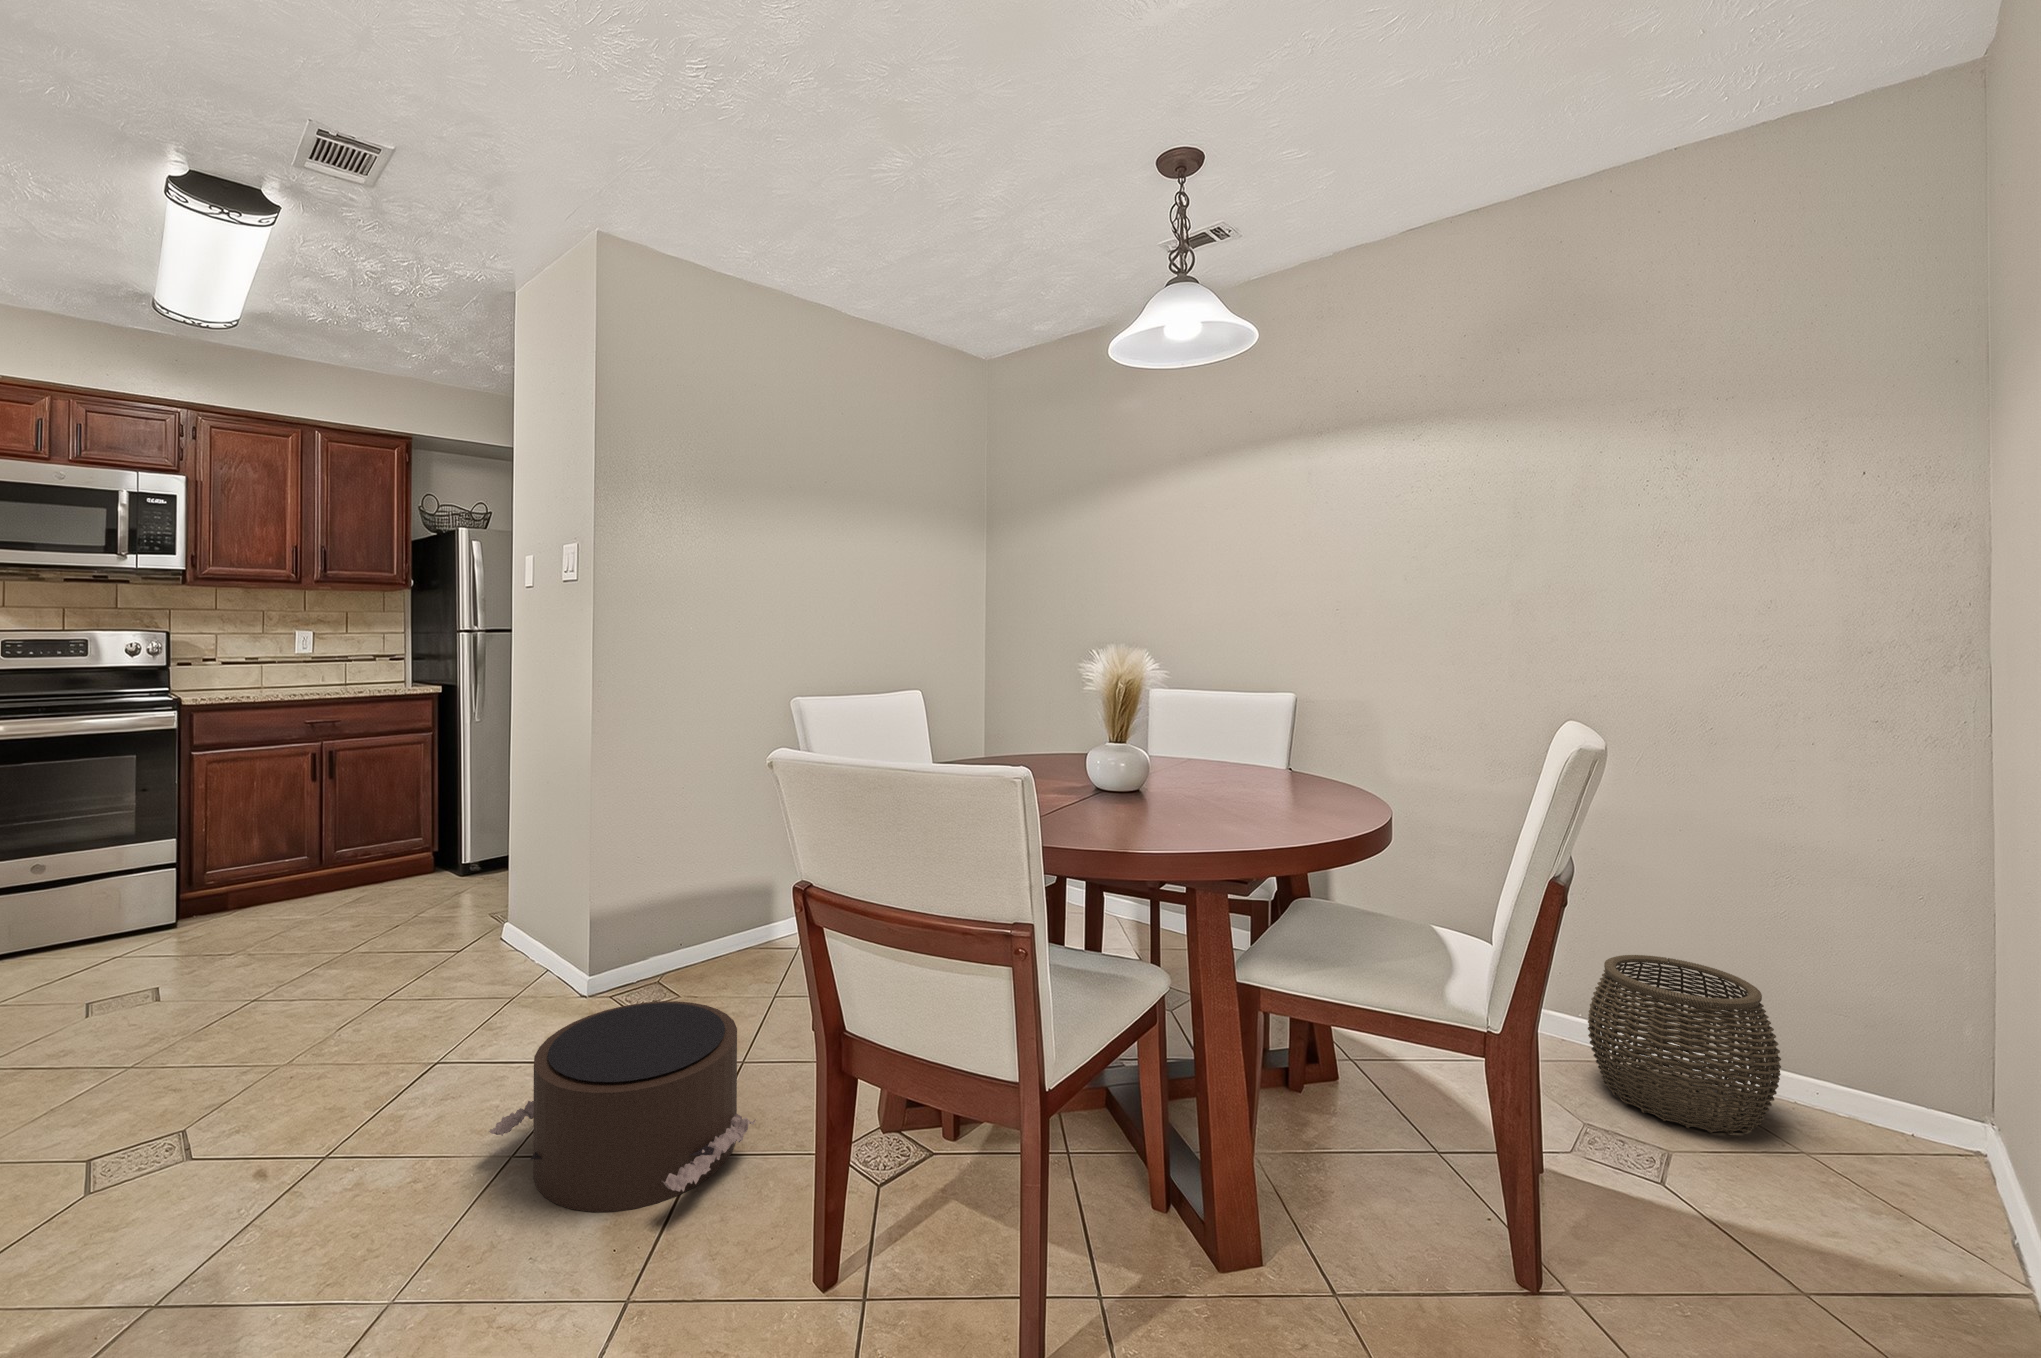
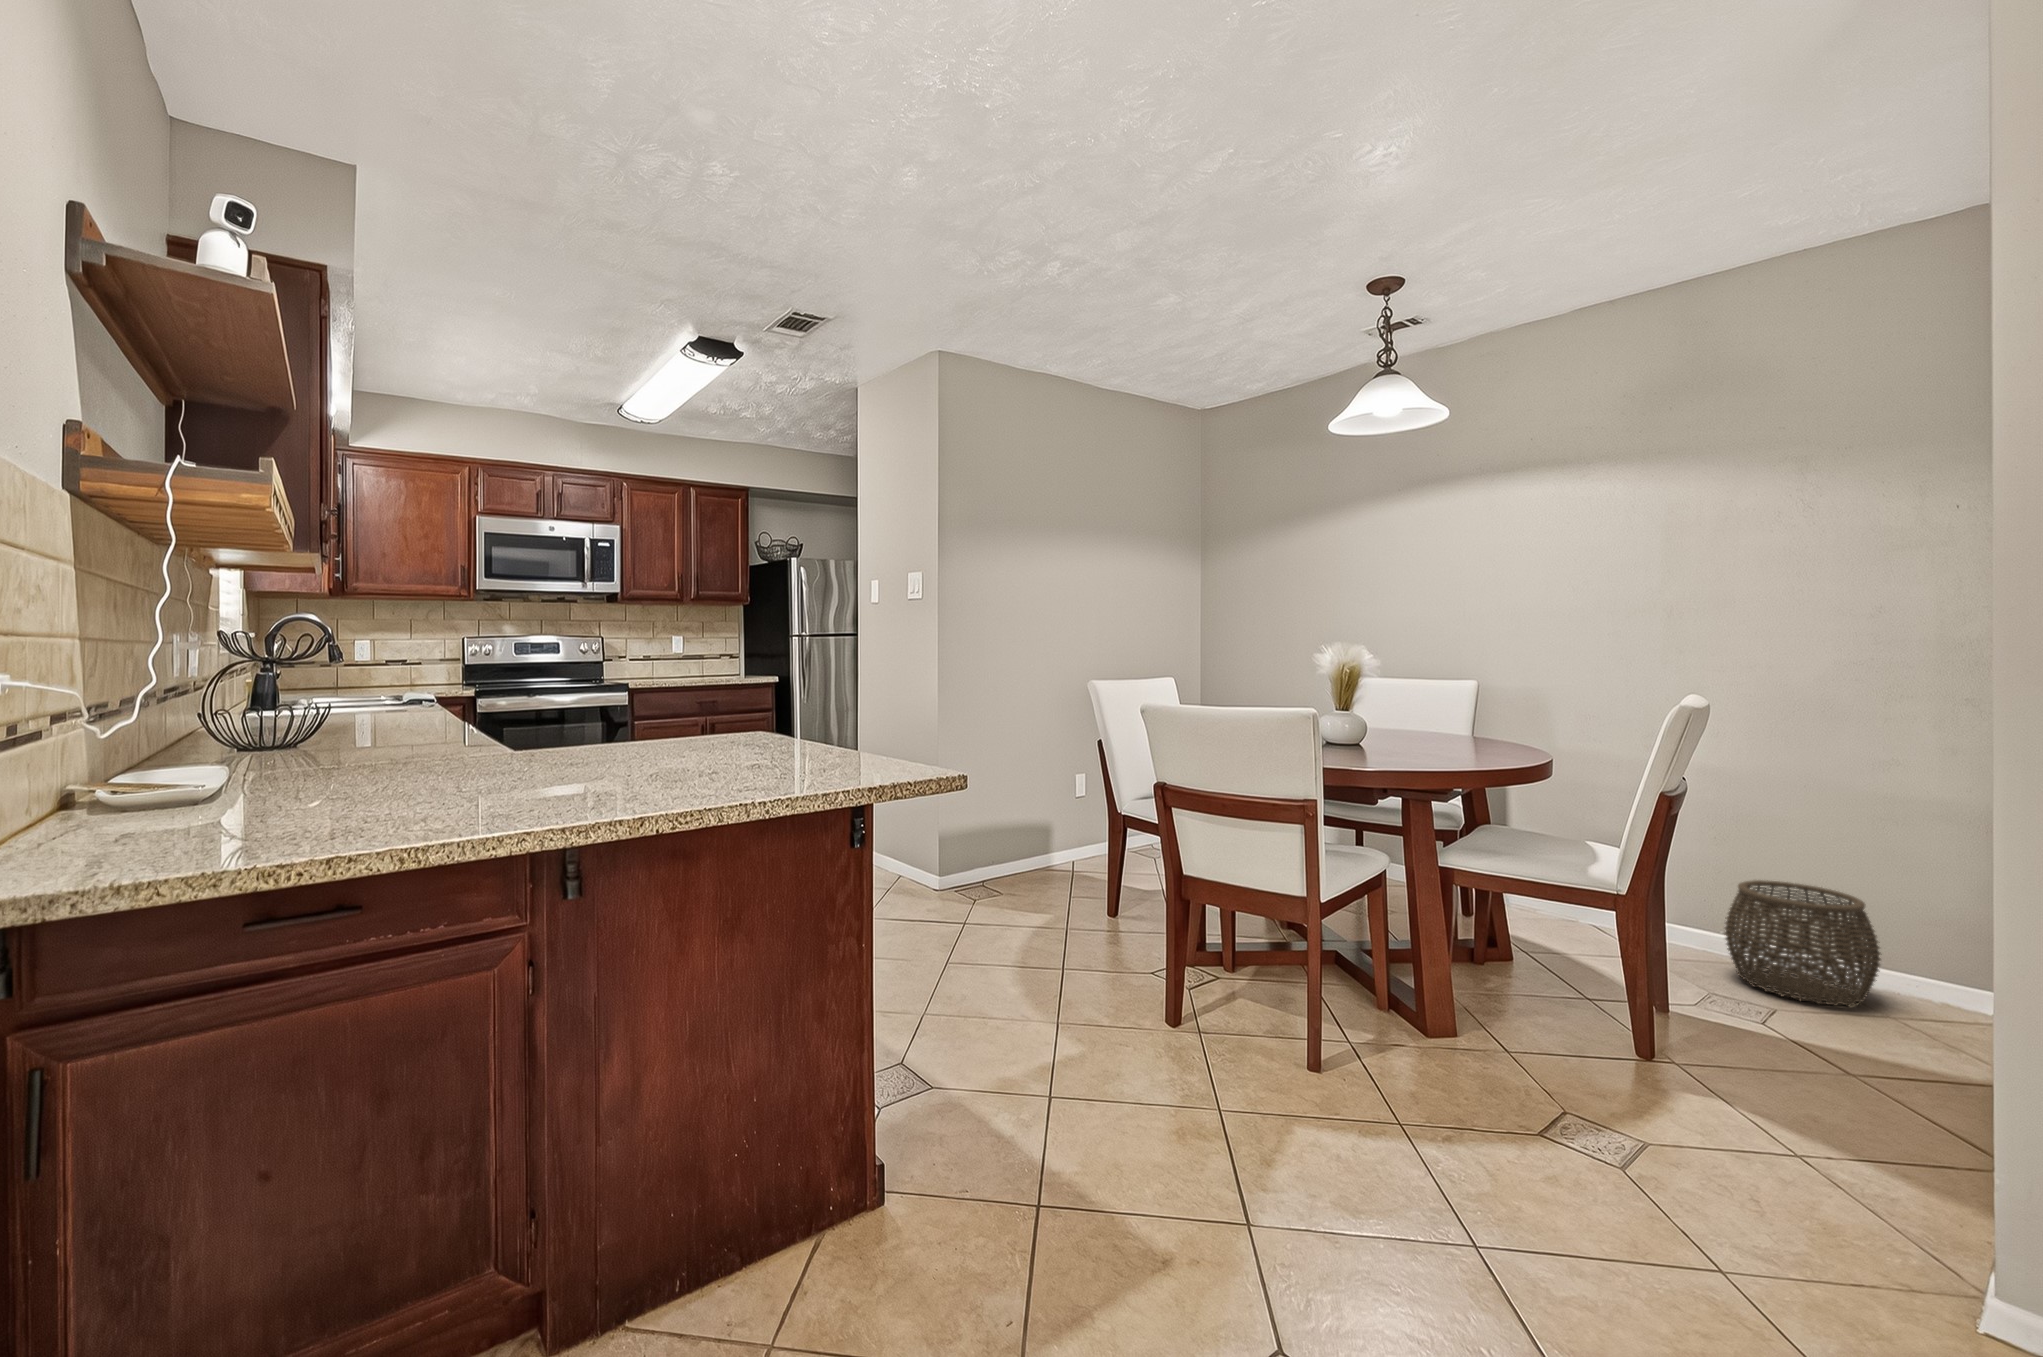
pouf: present [489,1001,756,1212] -> none [936,881,1102,992]

